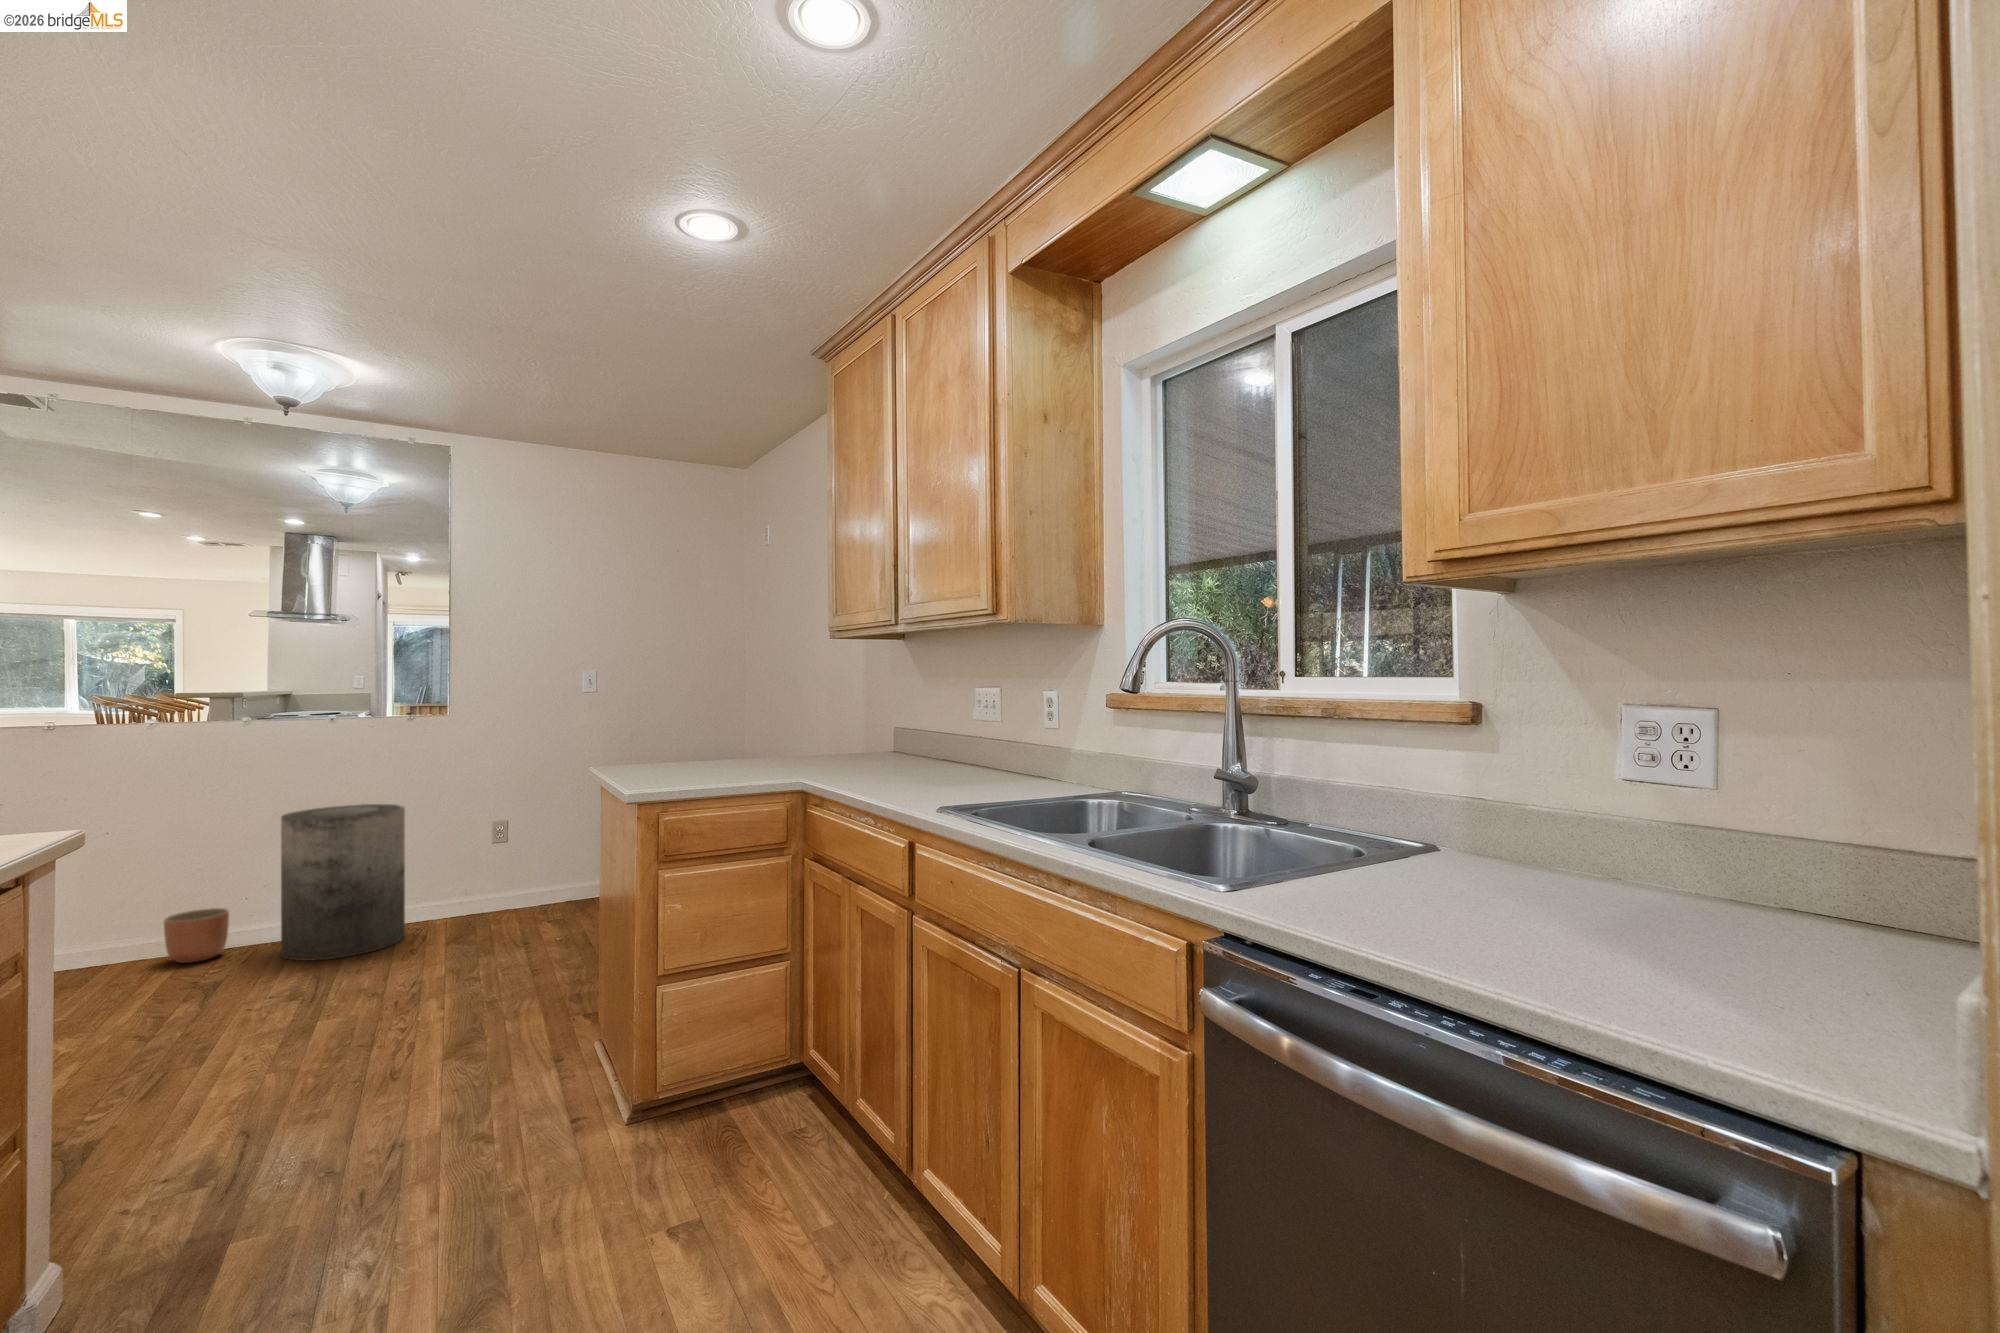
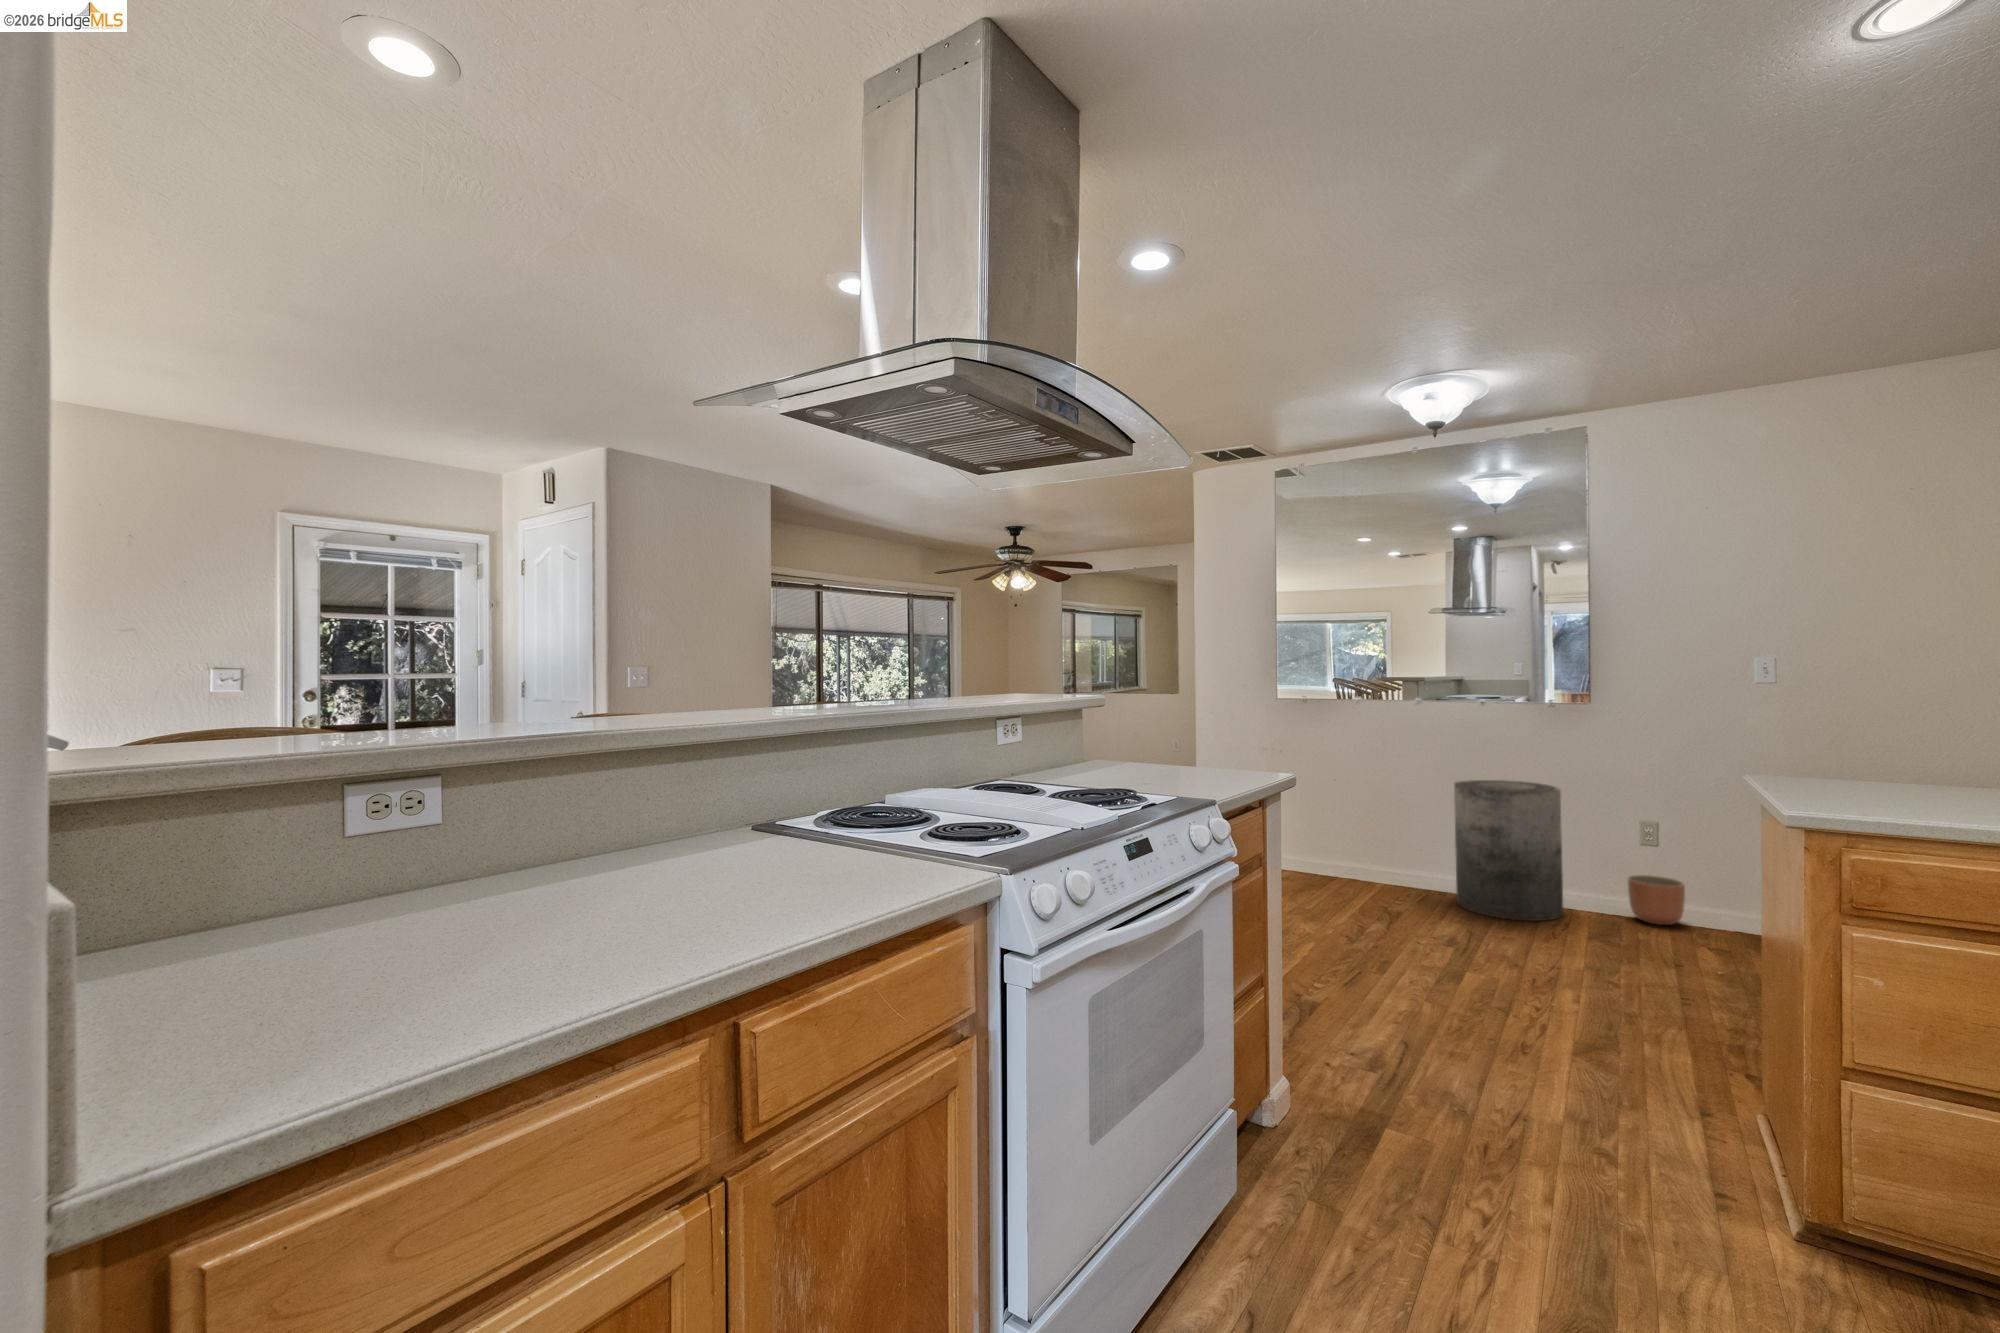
planter: present [164,908,229,963] -> present [1628,875,1685,925]

